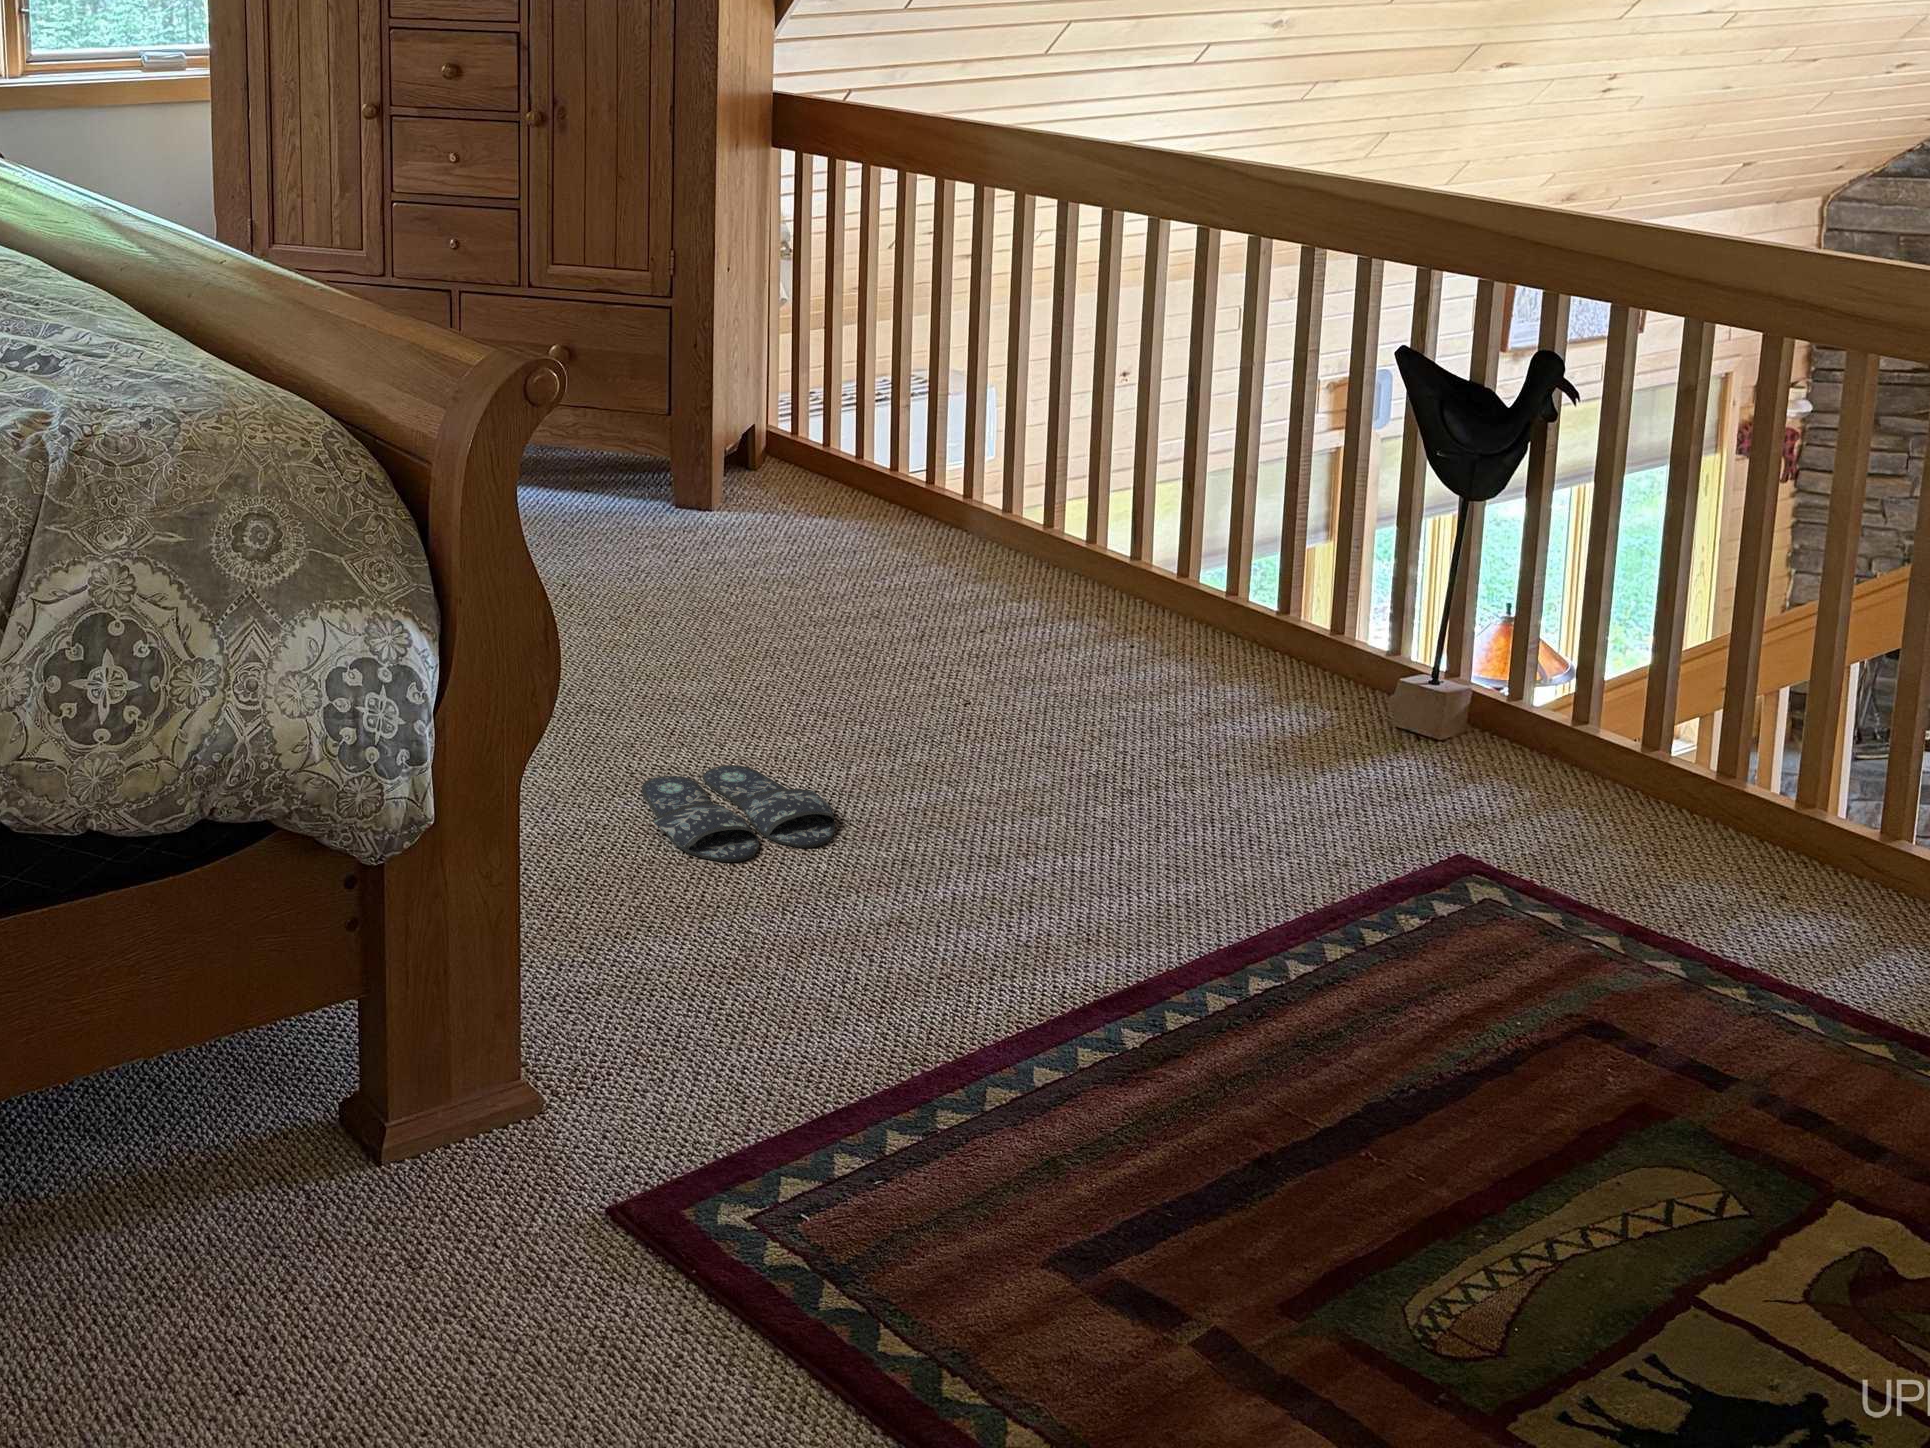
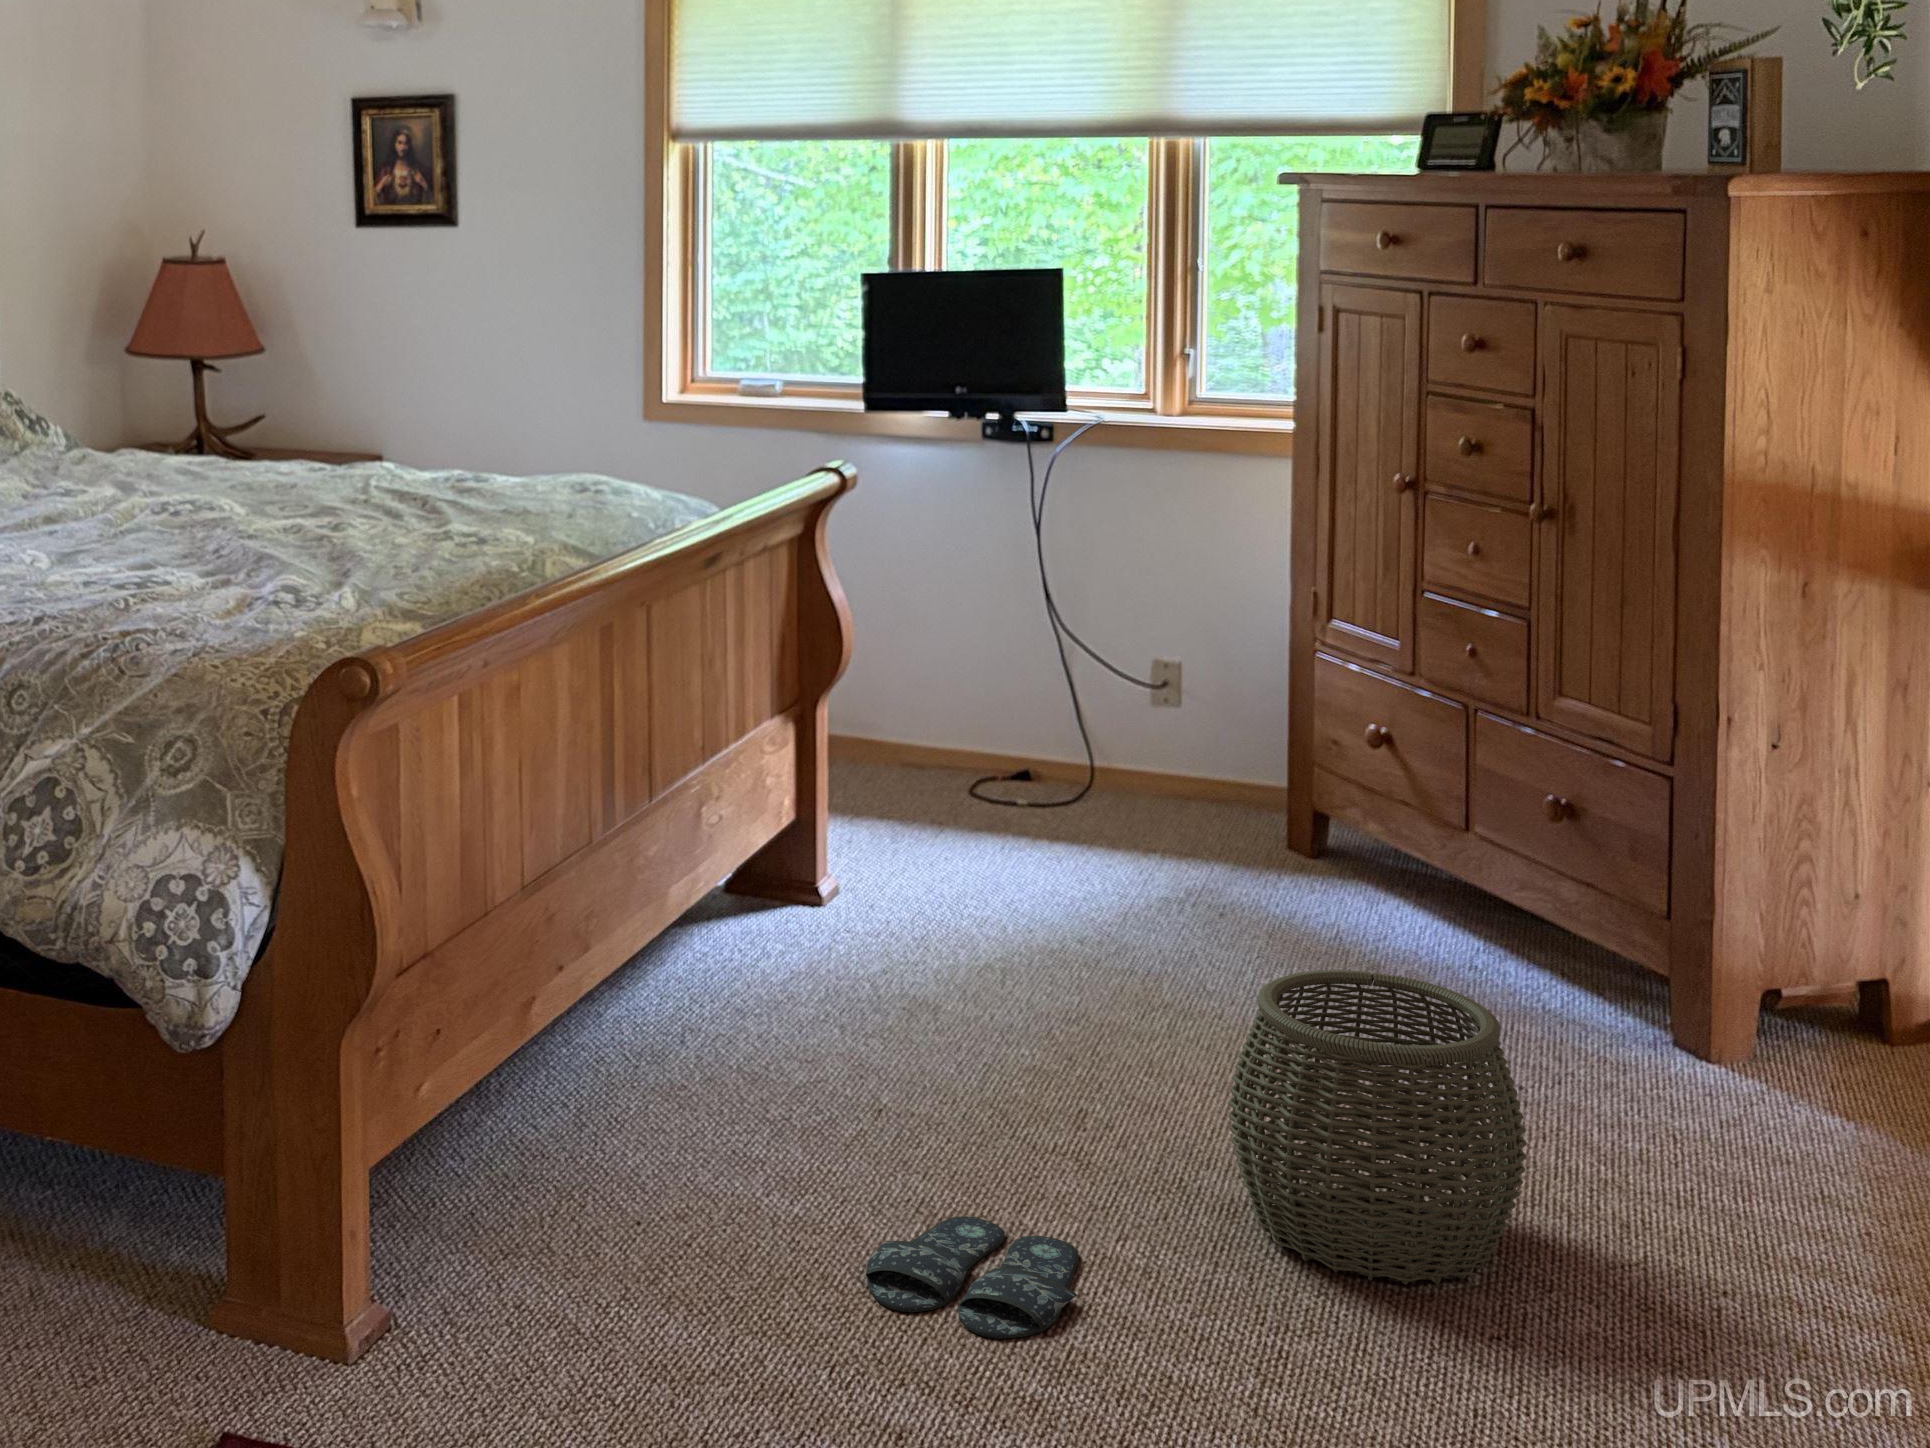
woven basket: none [732,475,956,710] -> present [1228,970,1527,1285]

